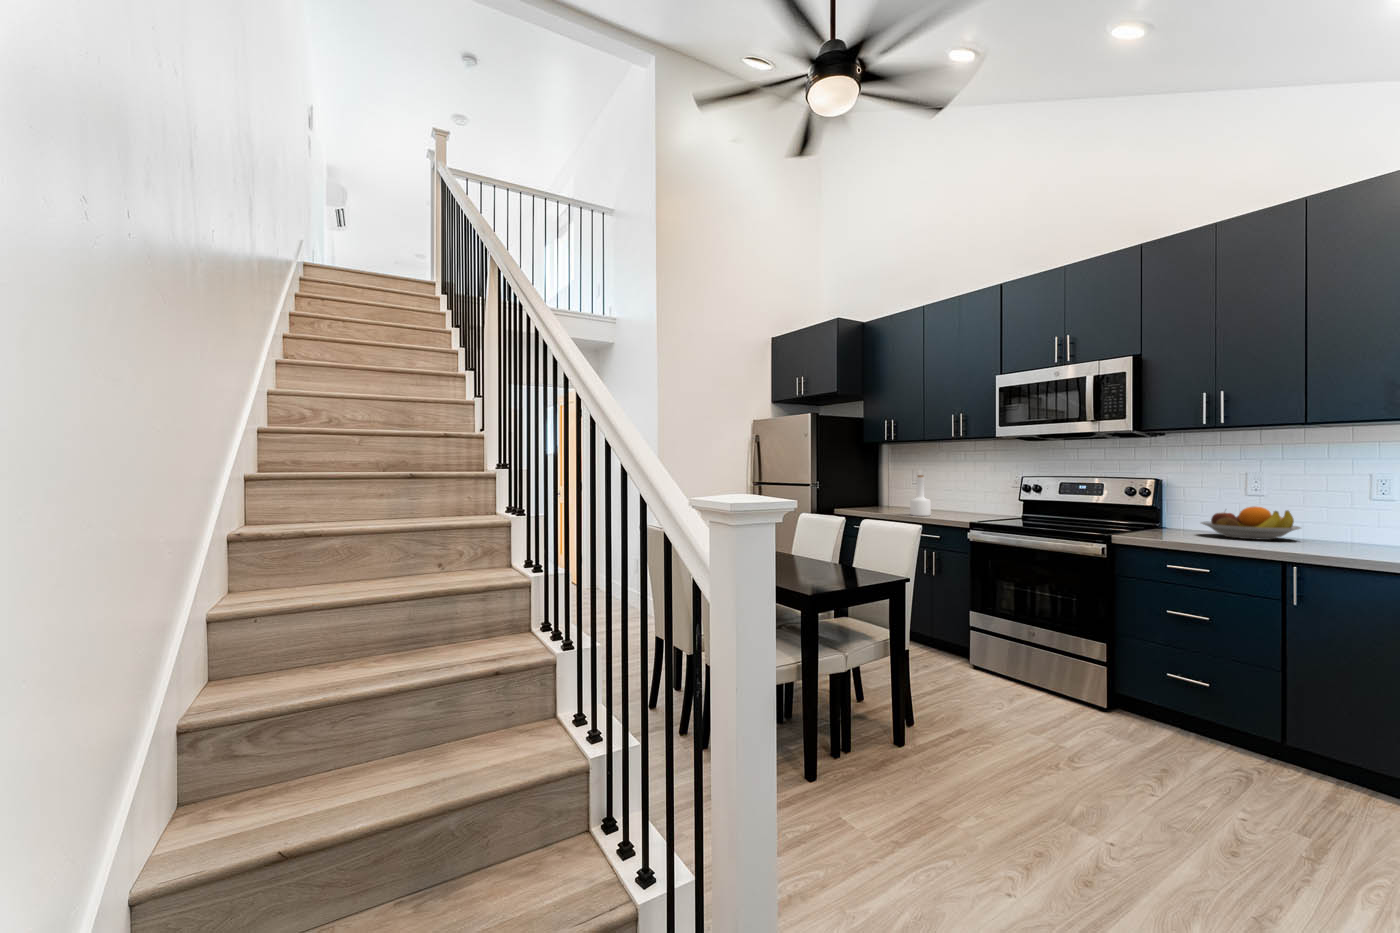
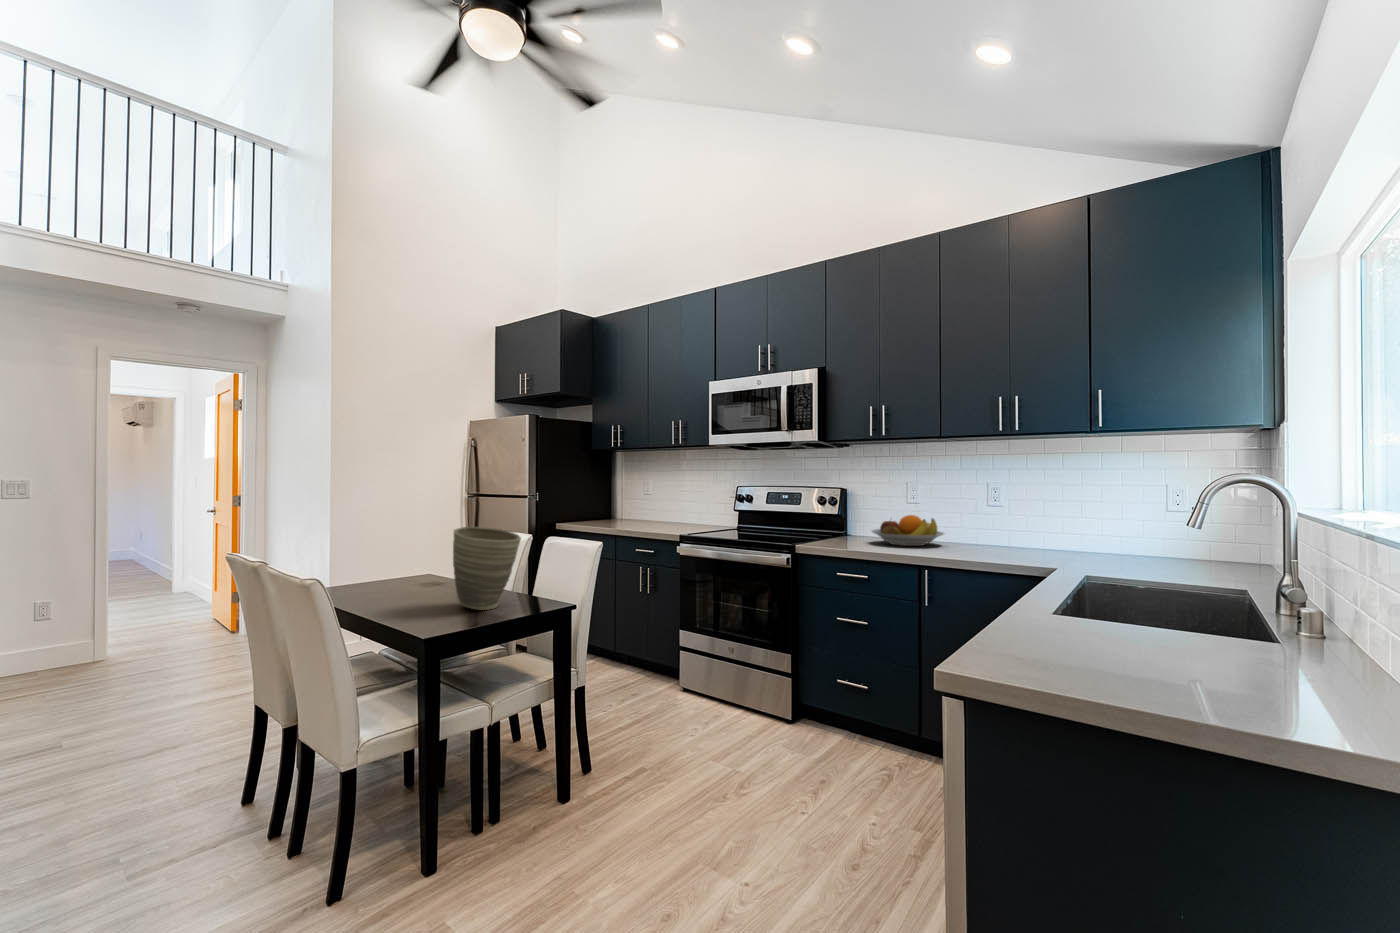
bottle: present [910,475,931,516] -> none [630,484,651,529]
vase: none [805,504,861,574] -> present [453,527,521,610]

